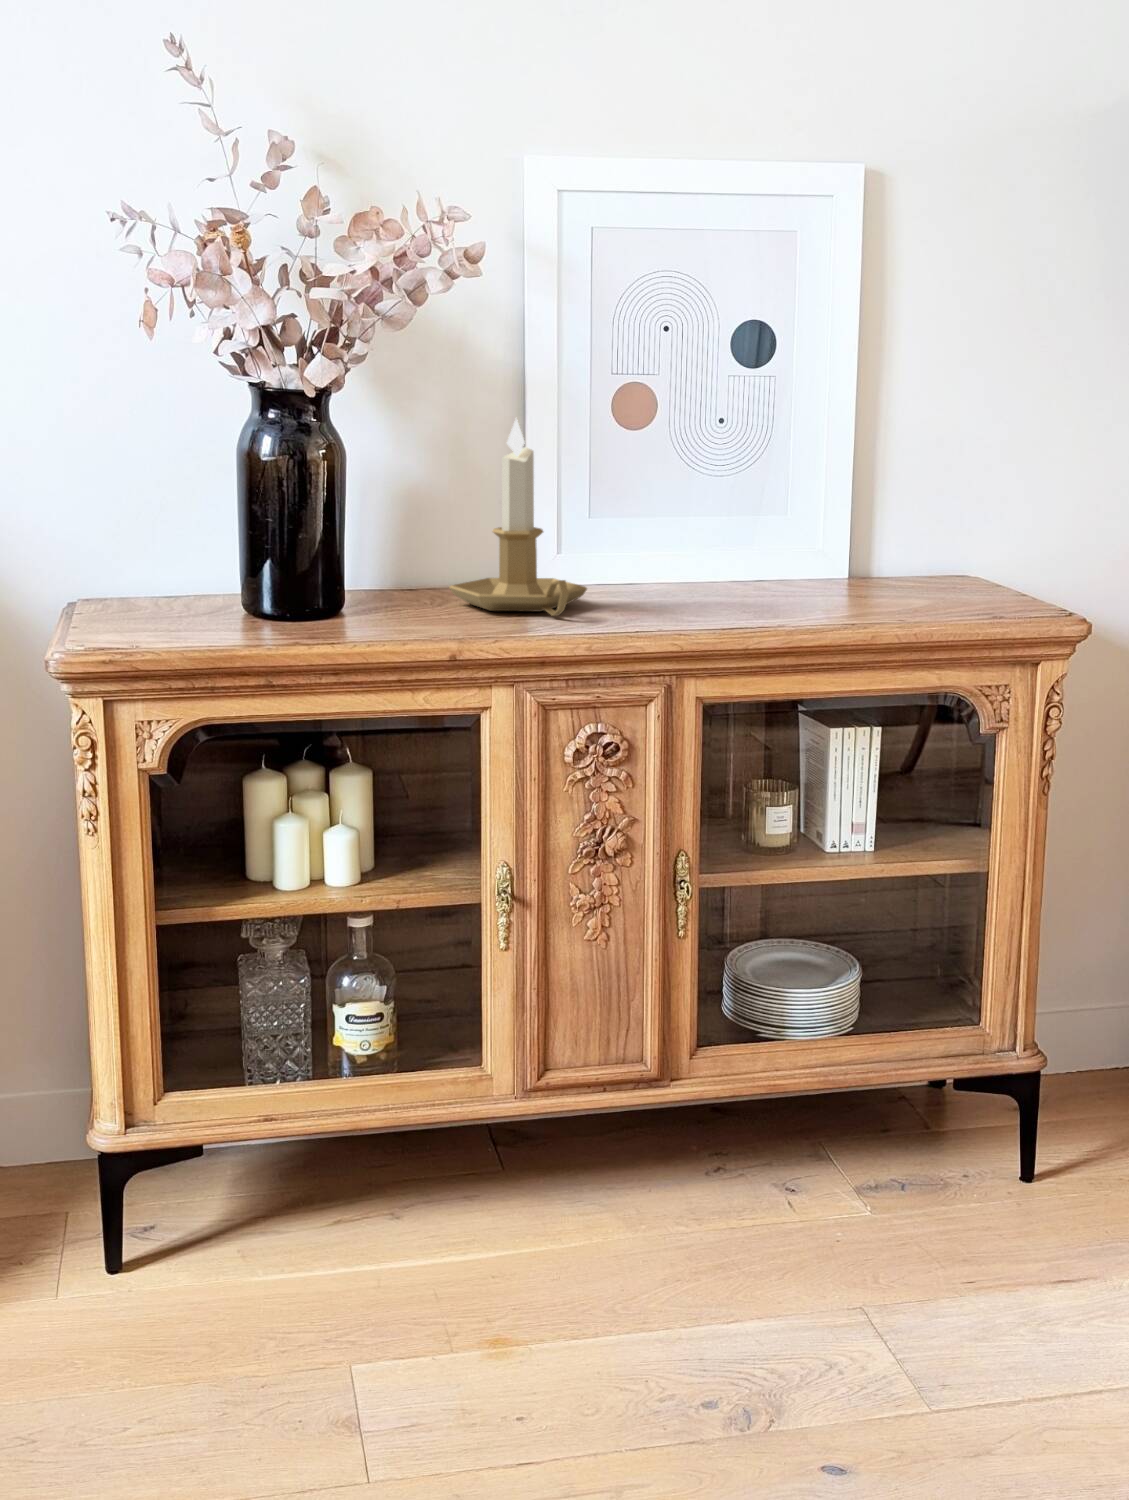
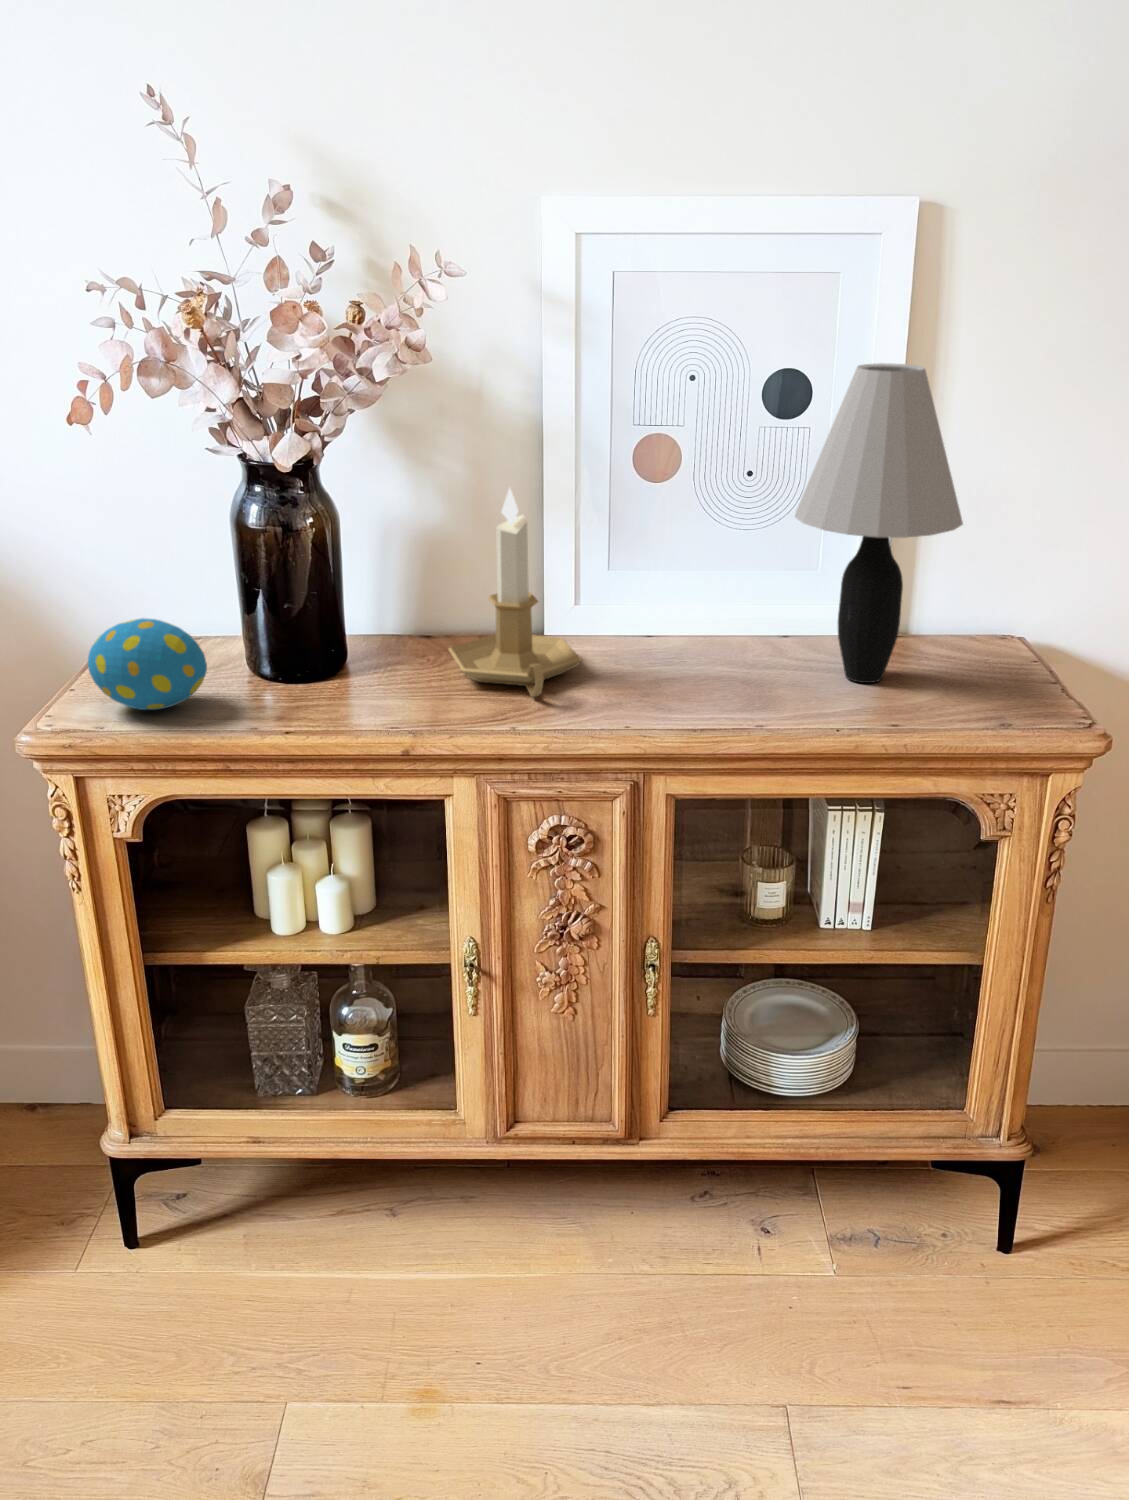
table lamp: none [781,301,937,601] -> present [795,363,963,683]
decorative egg: none [110,540,235,634] -> present [88,618,207,710]

